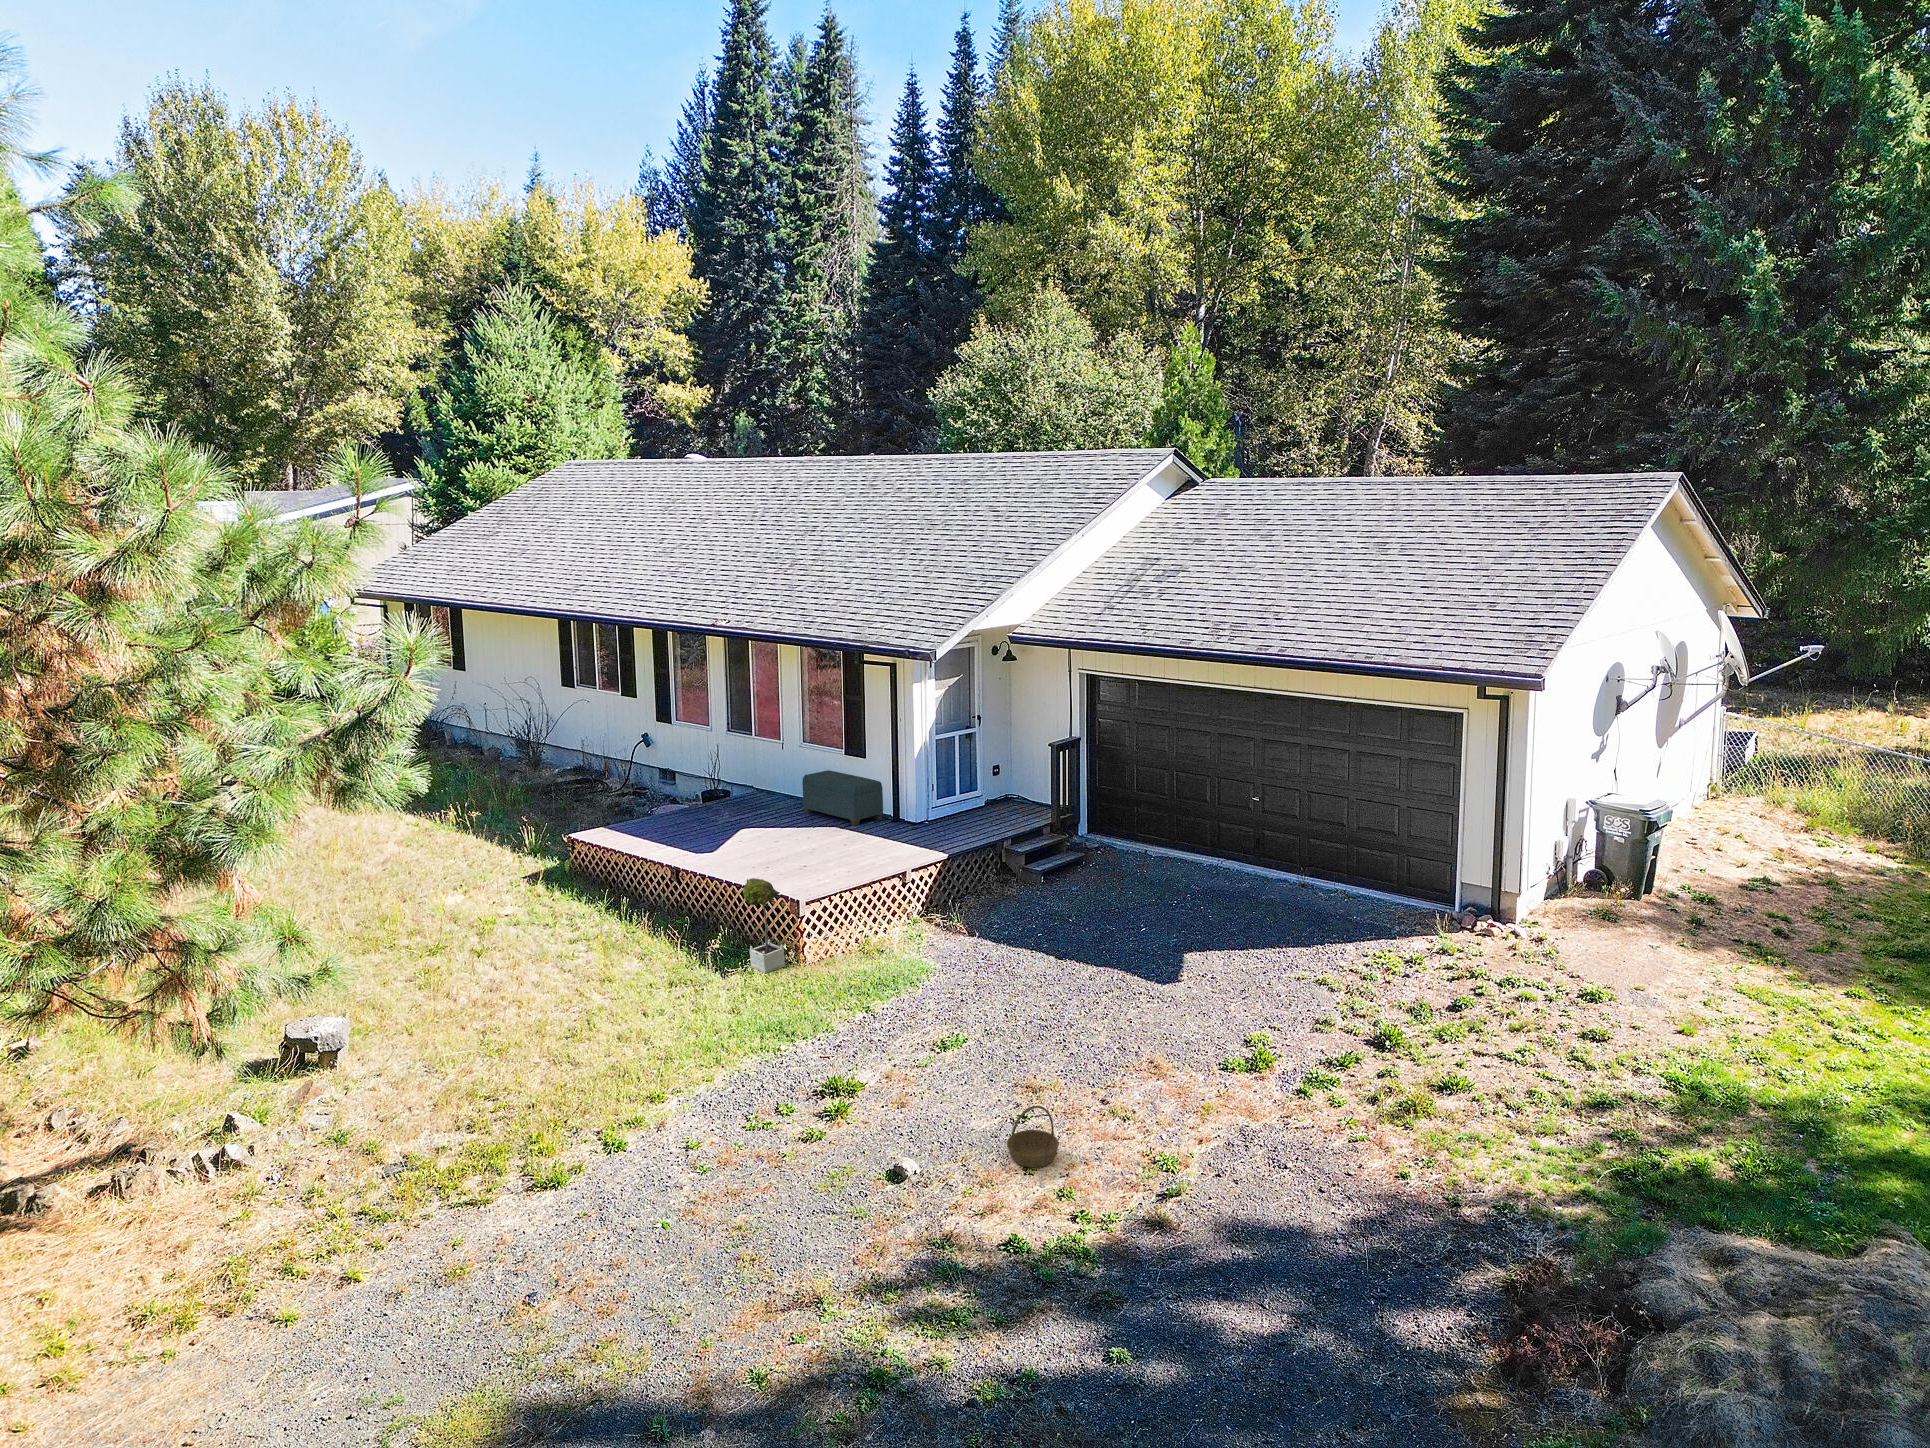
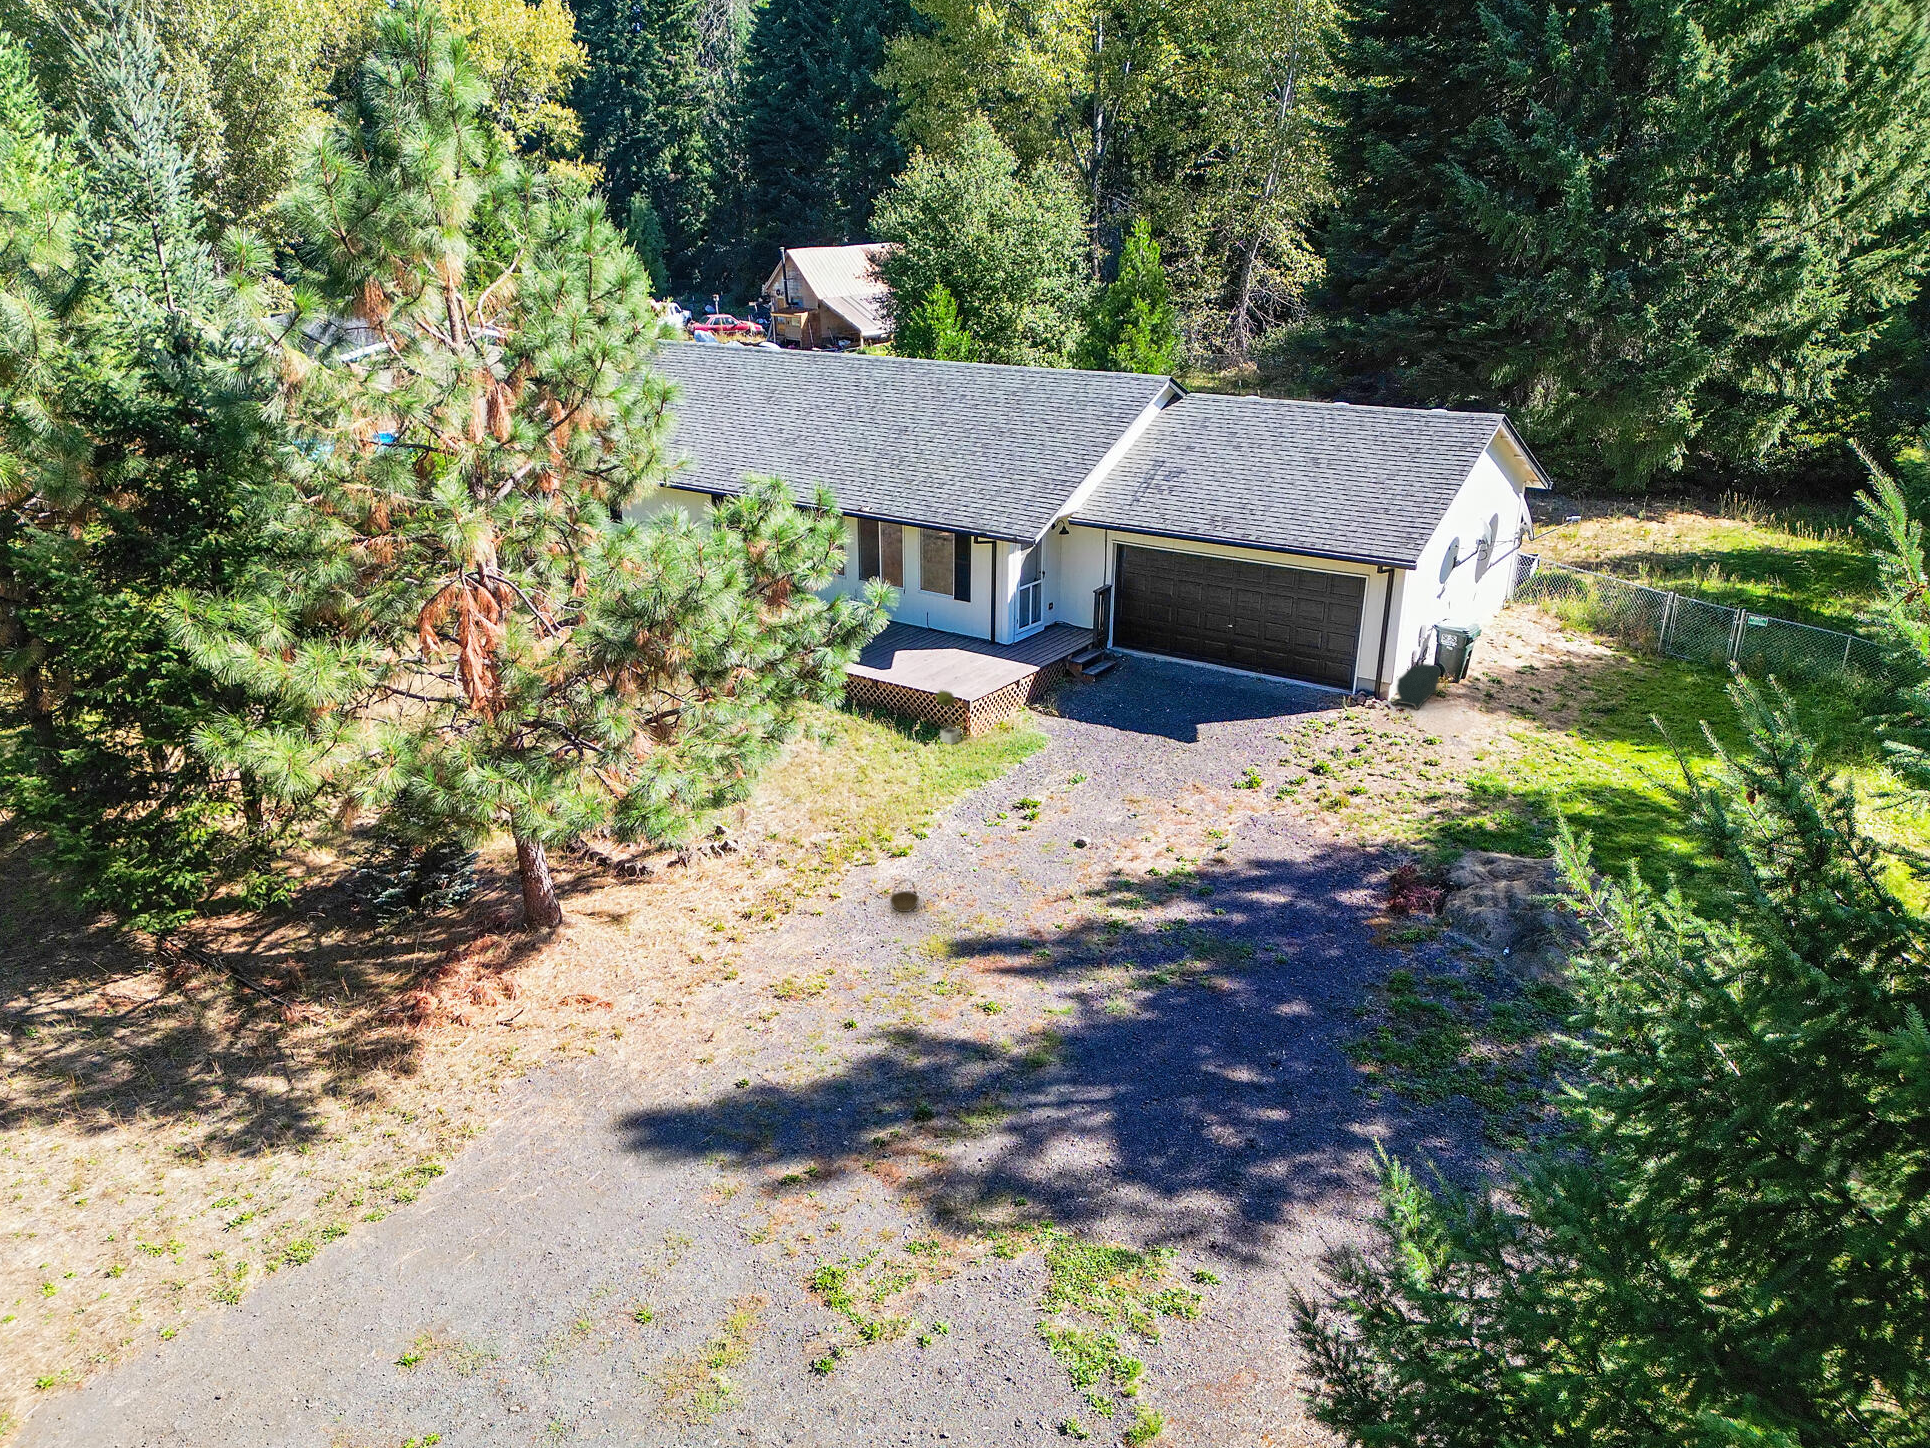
bench: present [802,770,883,826] -> present [1391,663,1440,710]
basket: present [1007,1106,1059,1168] -> present [890,881,919,912]

